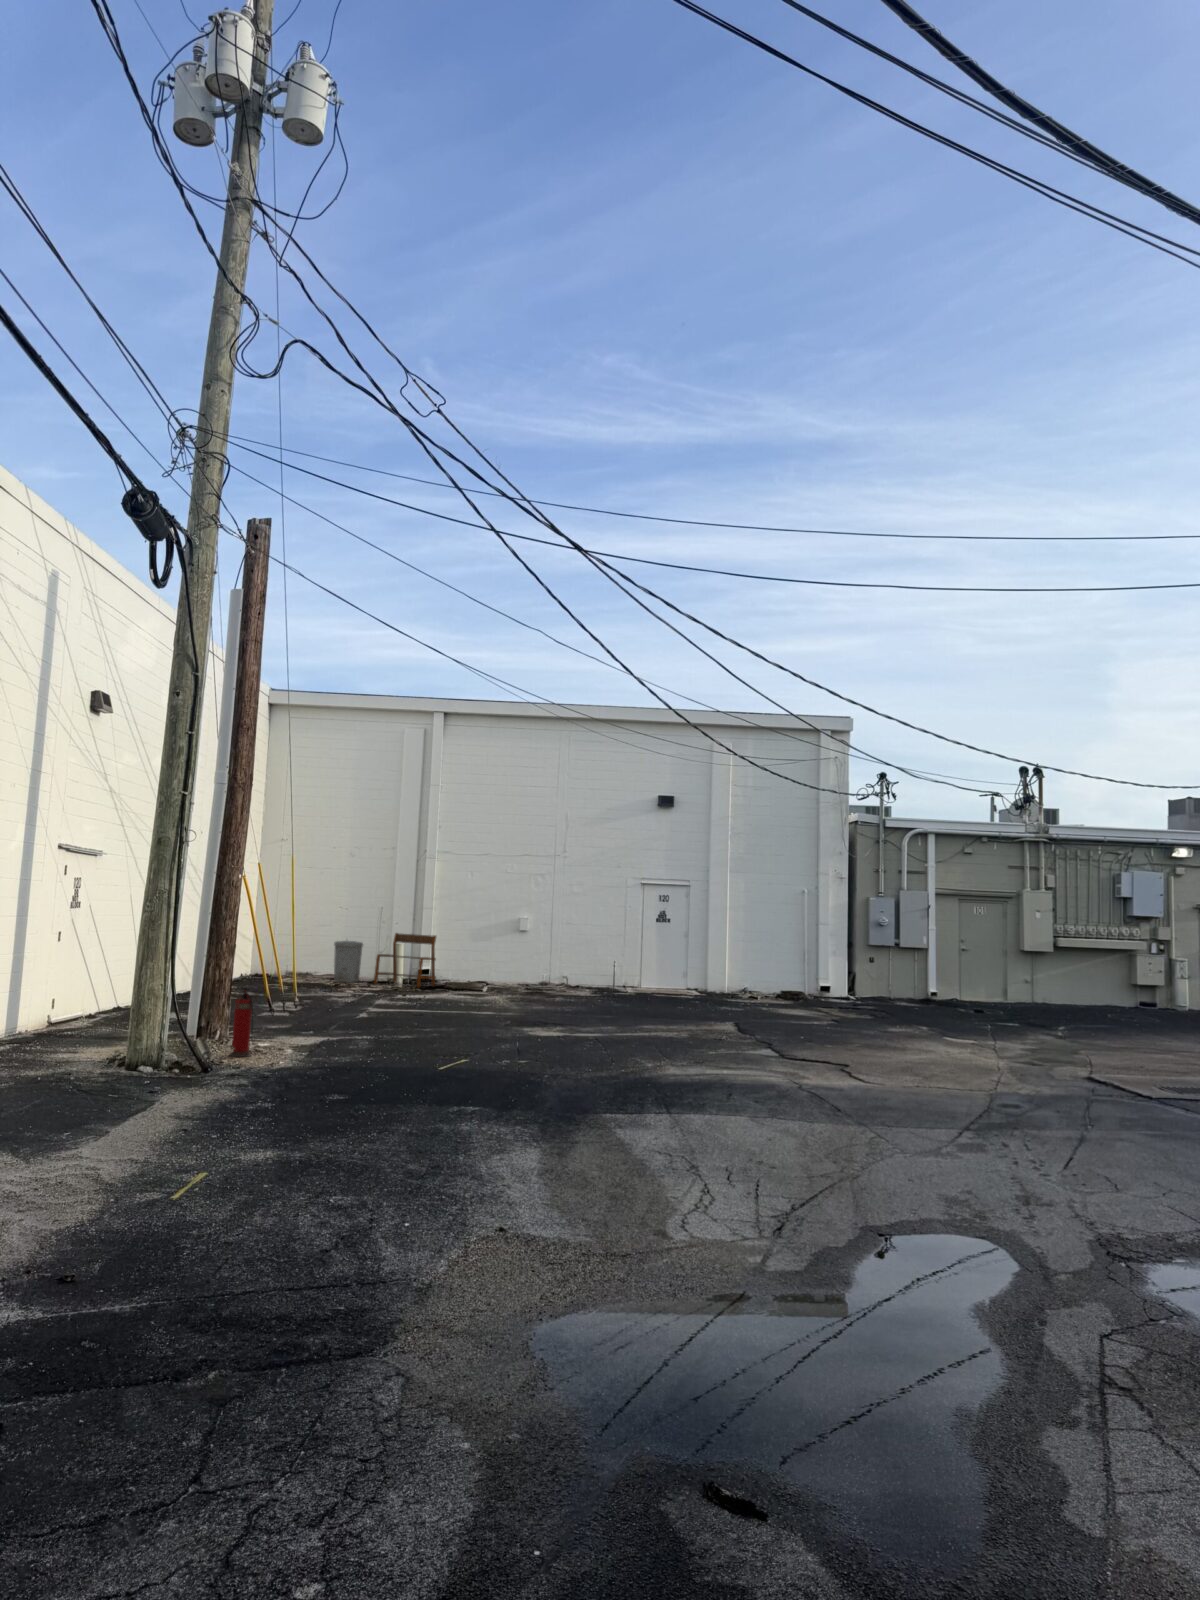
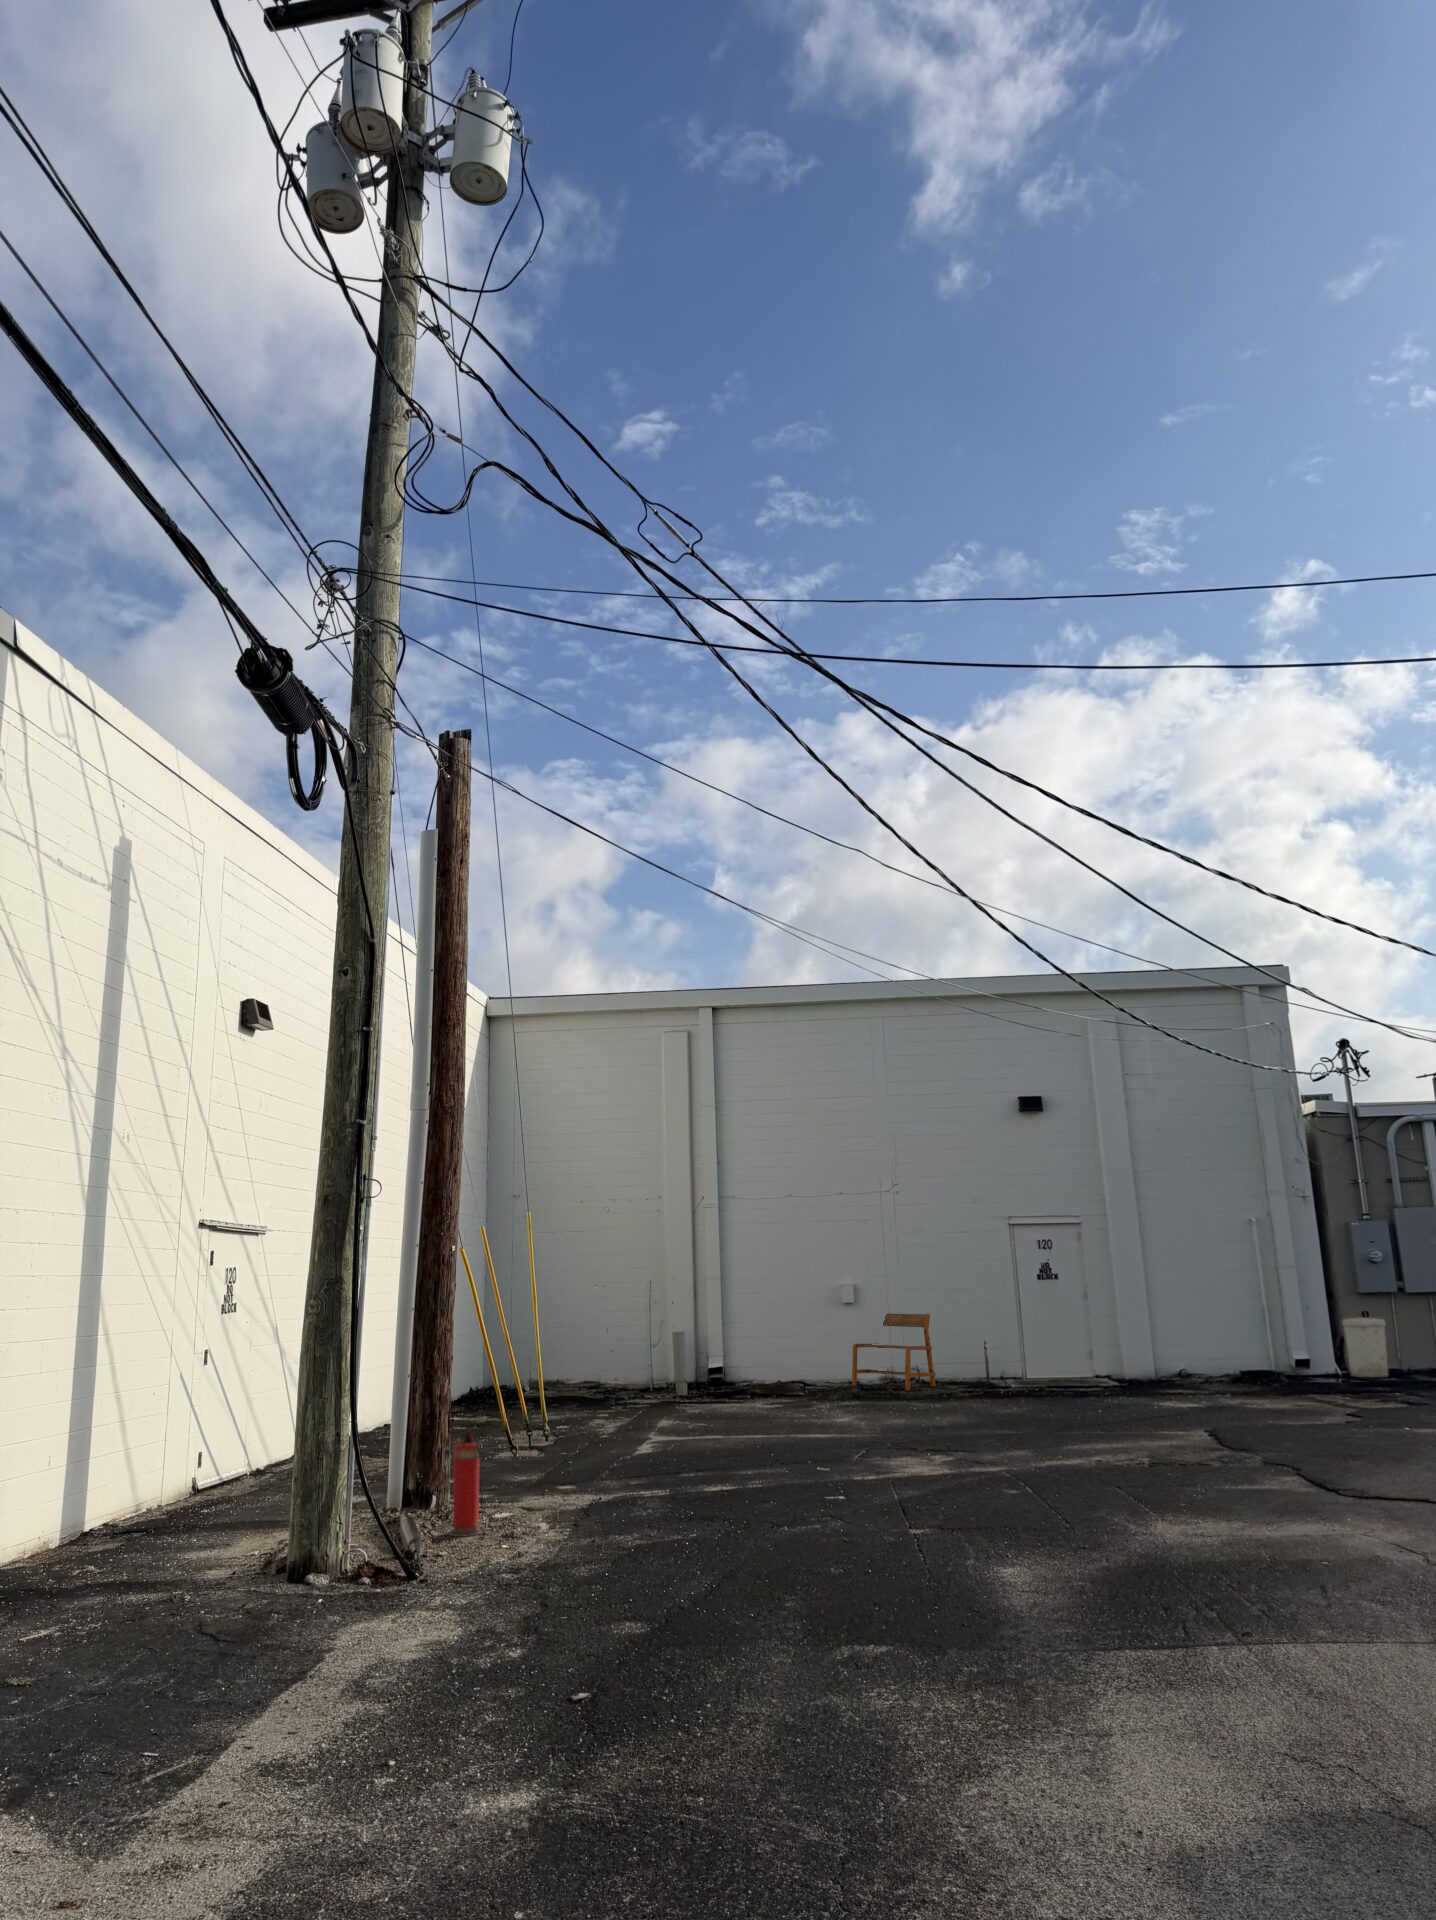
bench: present [374,933,436,987] -> present [852,1314,936,1390]
trash can: present [334,941,363,982] -> present [1342,1318,1388,1377]

